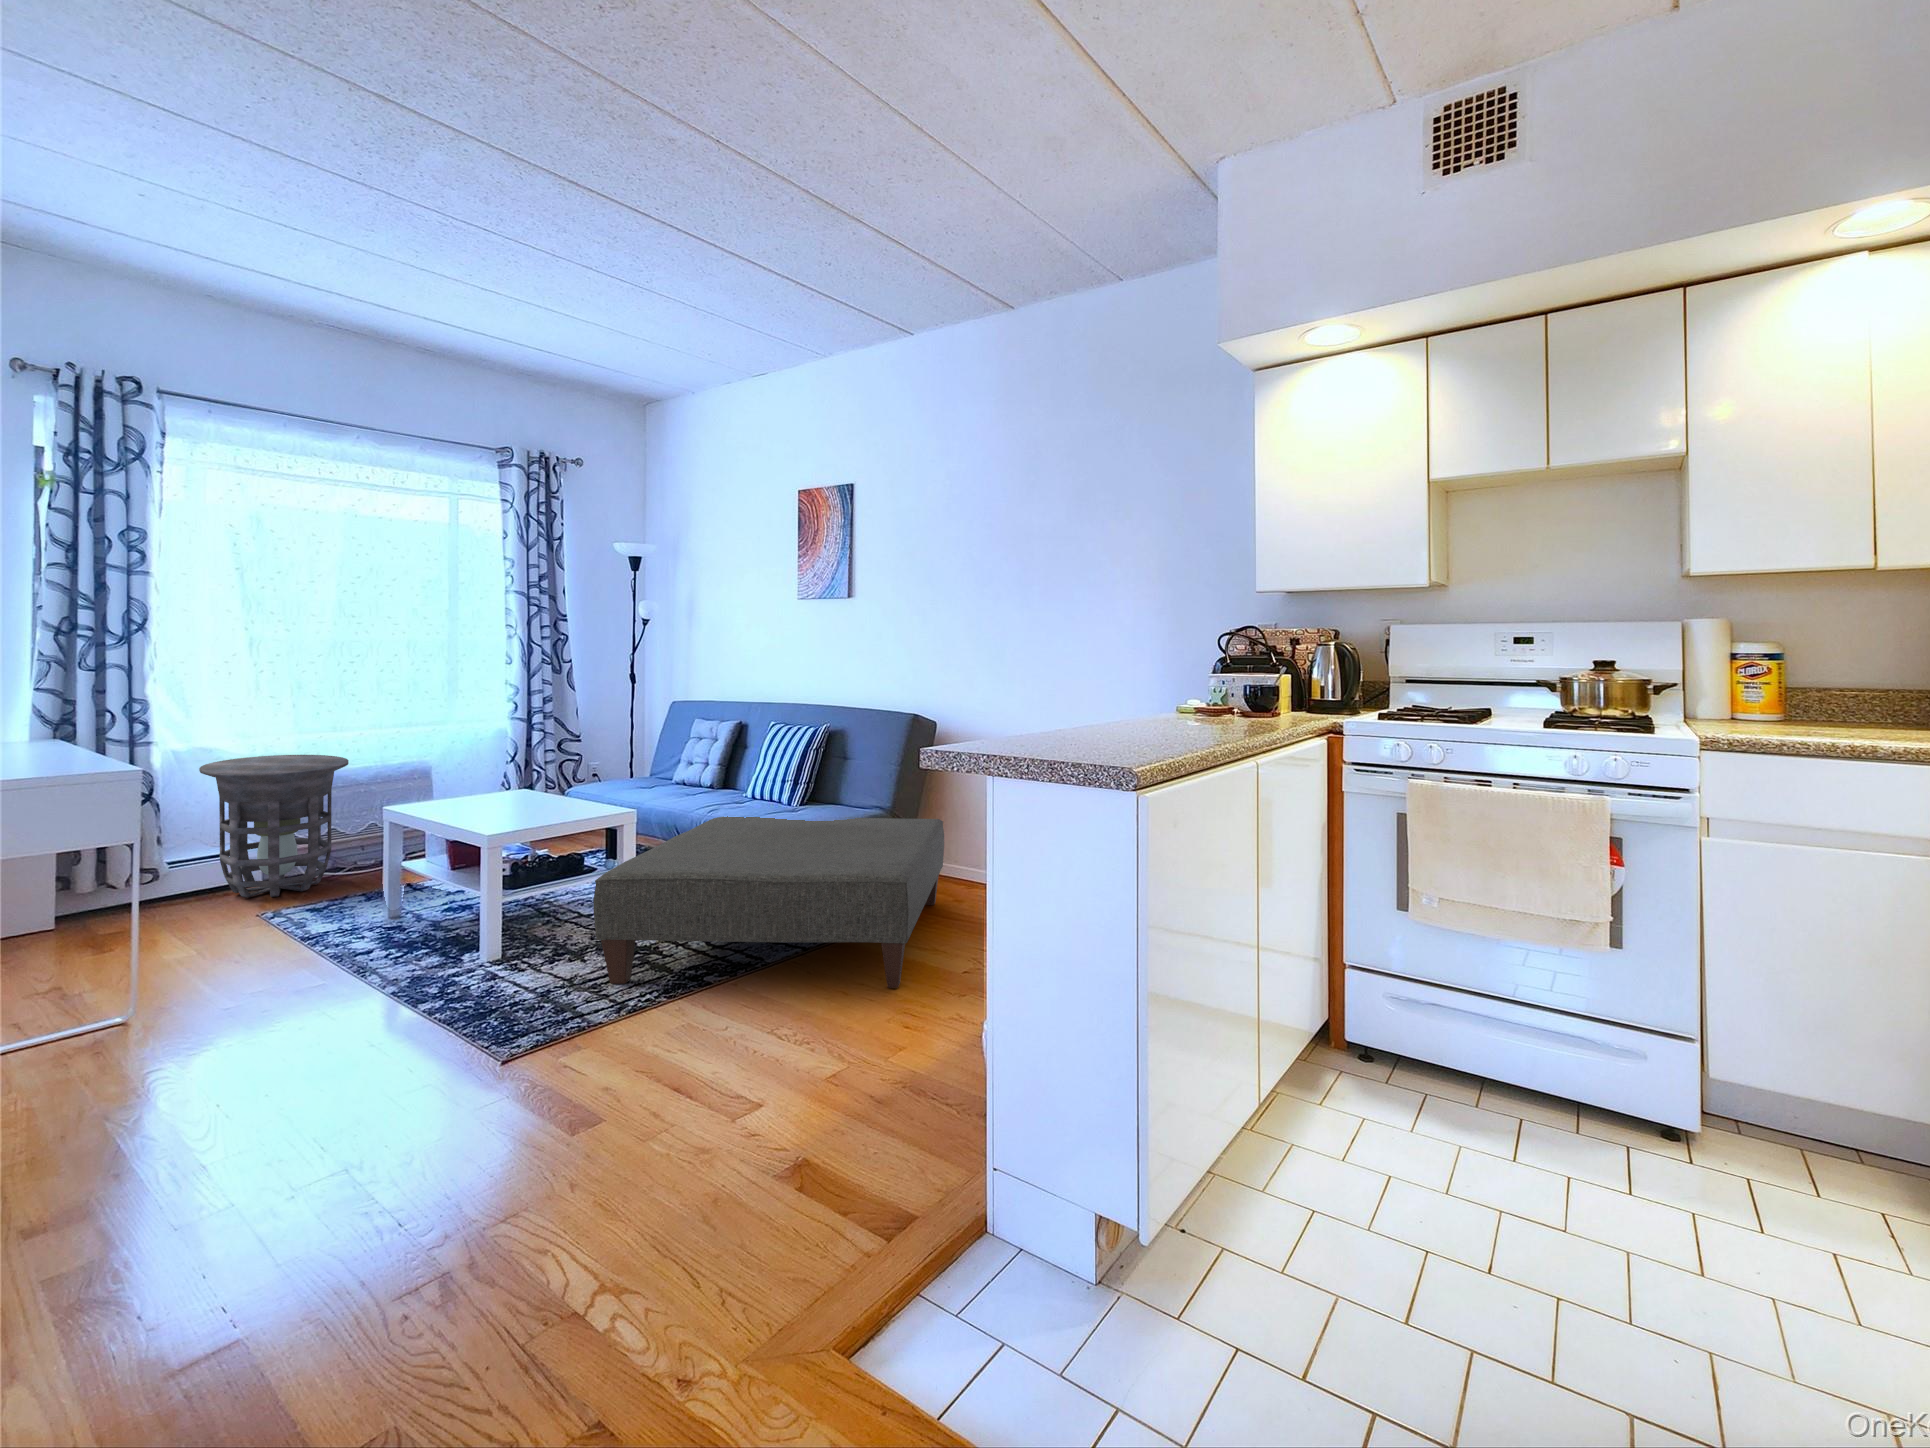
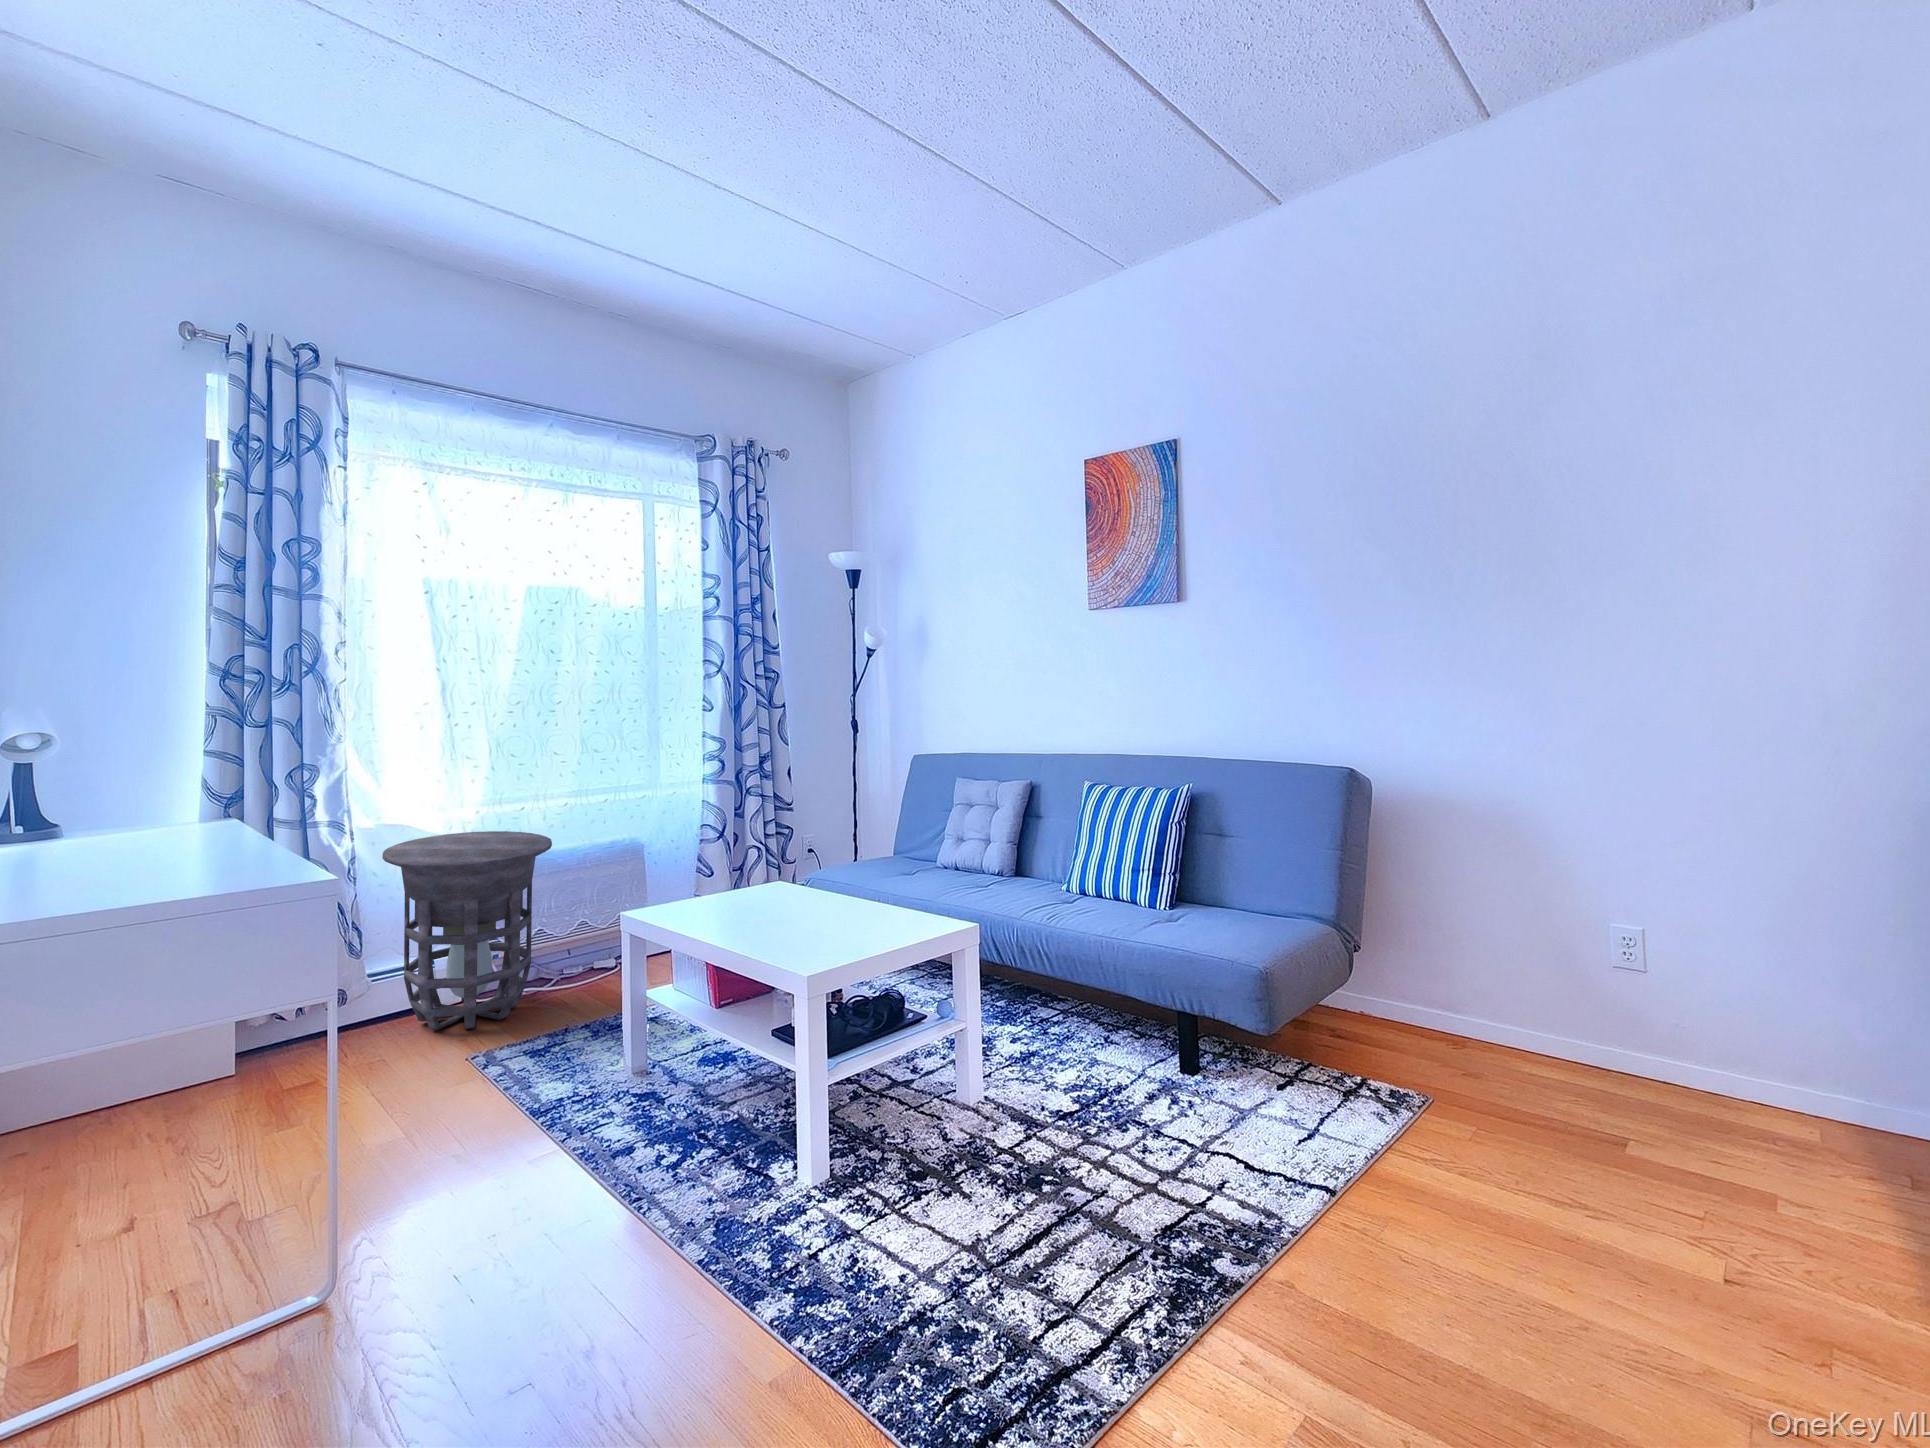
ottoman: present [593,816,944,988] -> none [1034,925,1648,1303]

